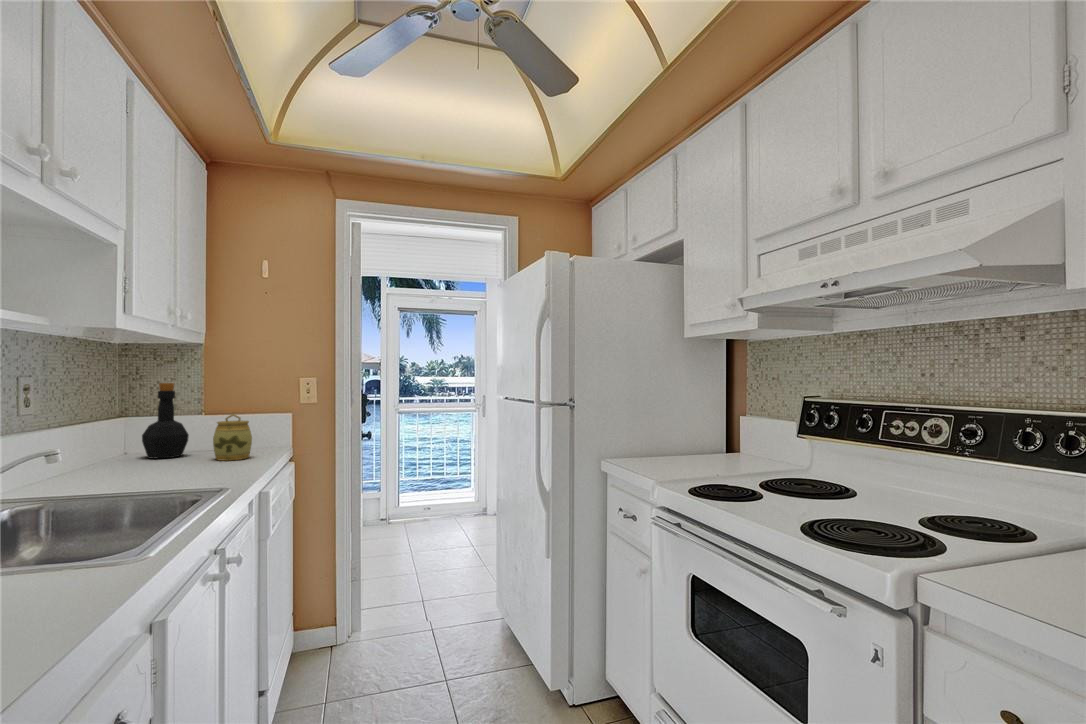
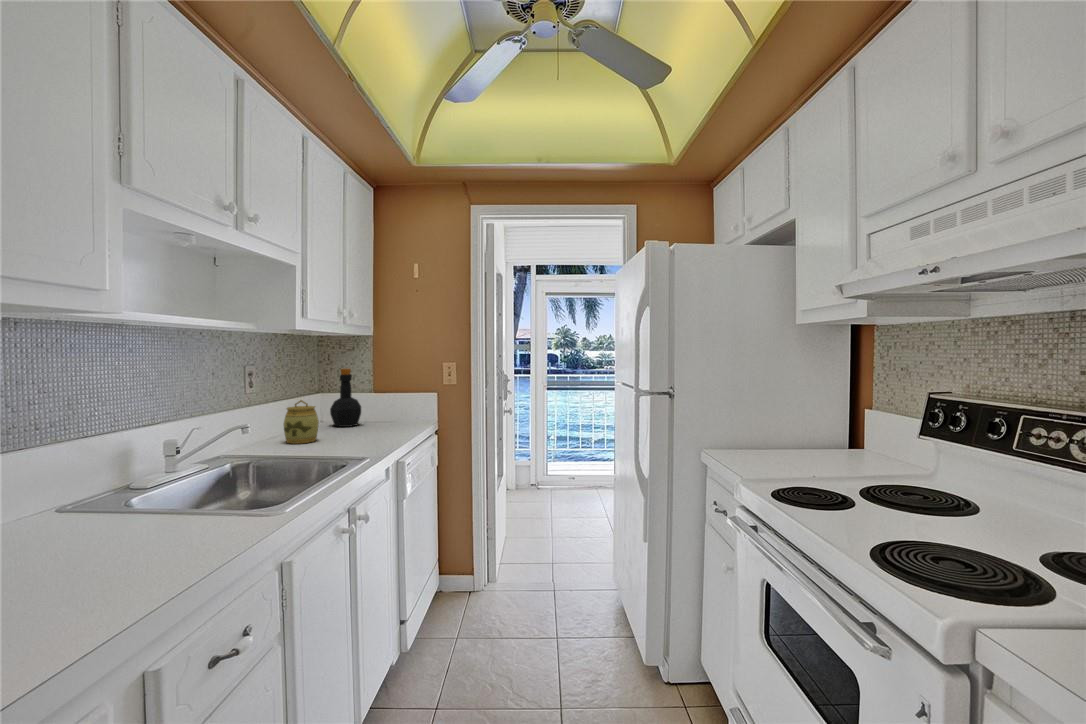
jar: present [213,414,252,461] -> present [284,400,319,444]

